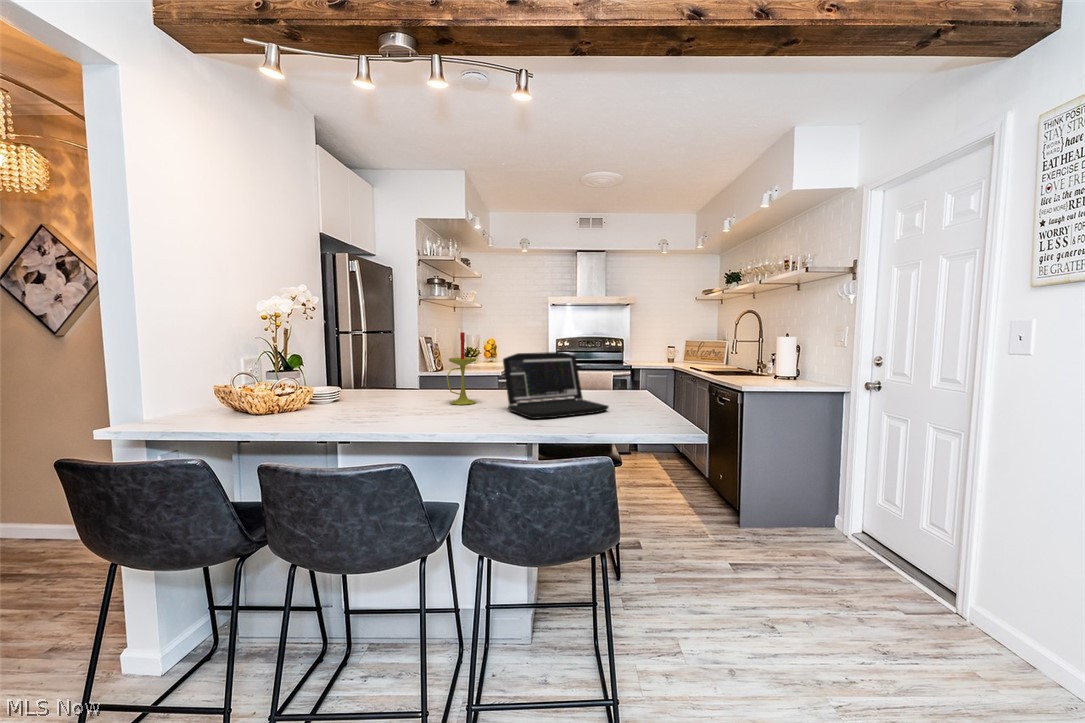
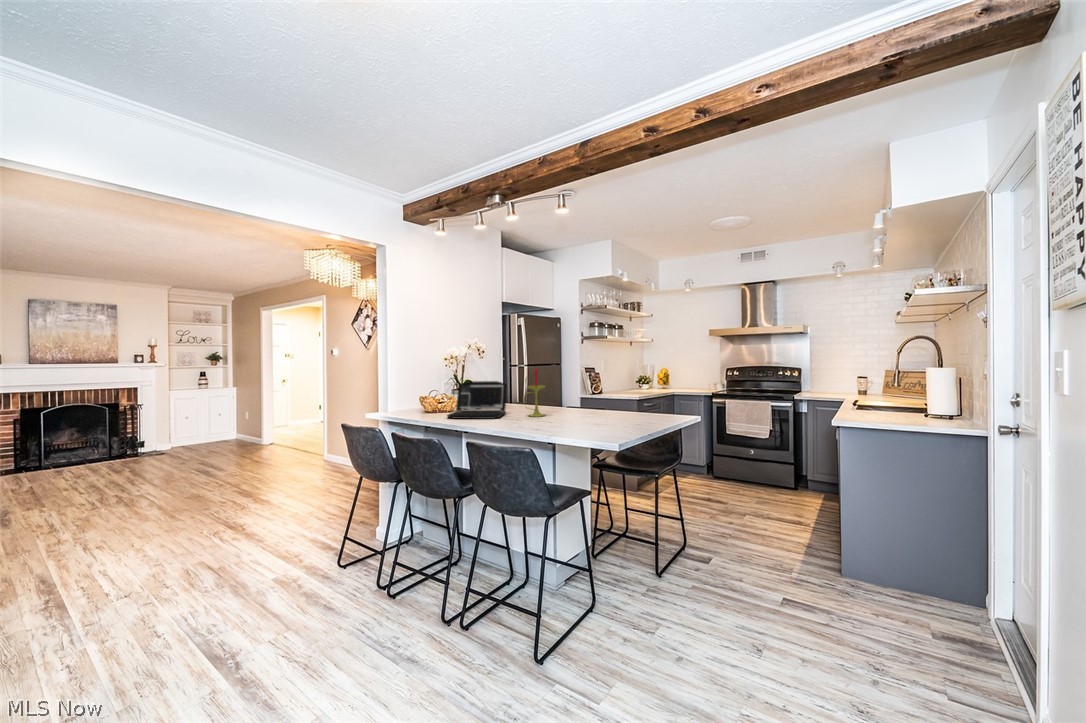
laptop: present [503,352,608,419] -> present [447,381,507,419]

